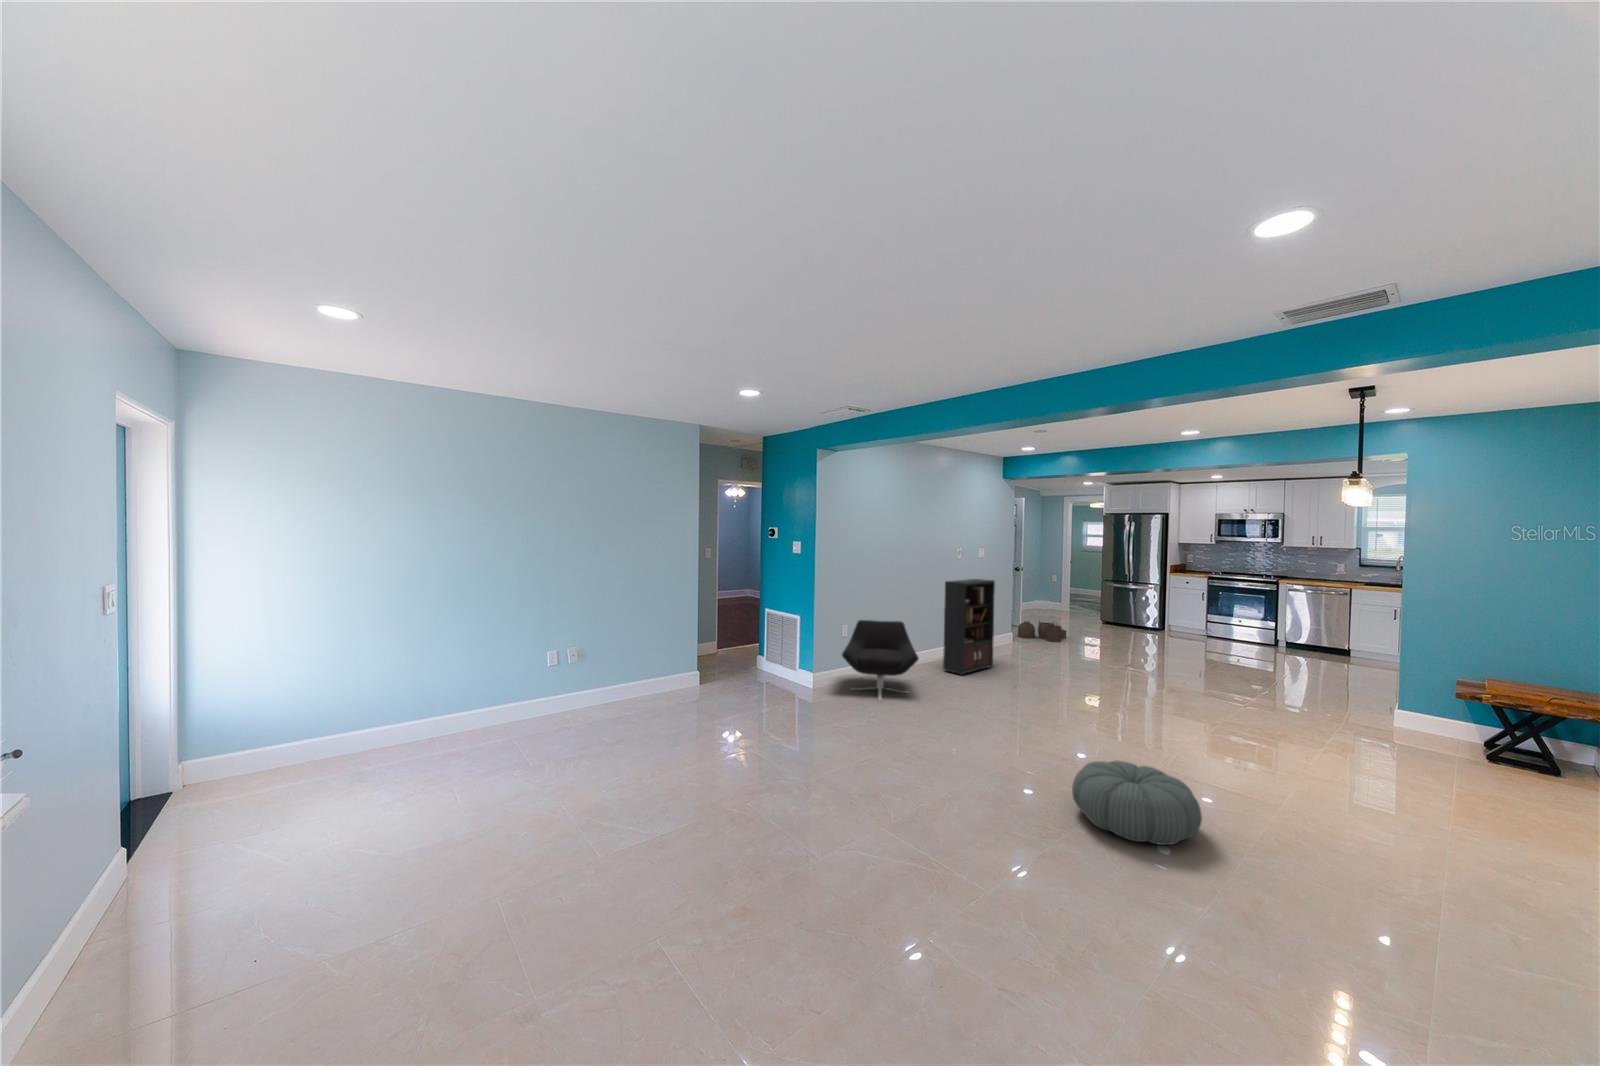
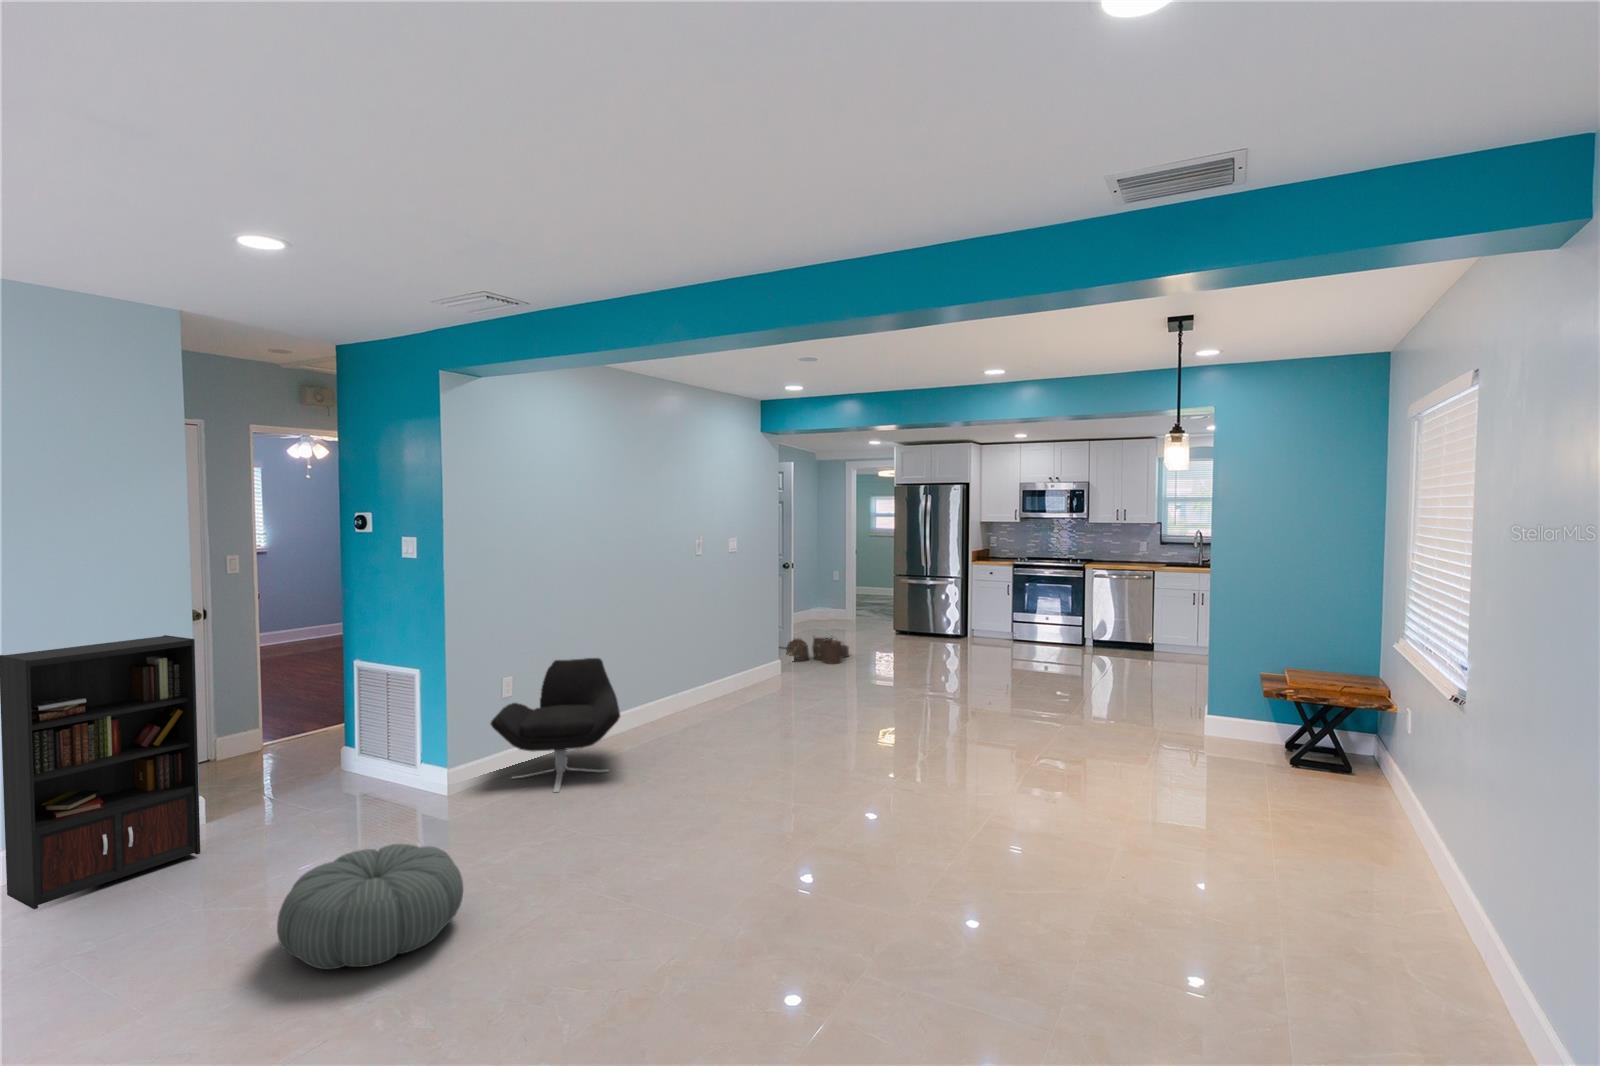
bookcase: present [943,579,995,675] -> present [0,635,200,909]
pouf: present [1072,761,1202,845] -> present [277,844,463,969]

